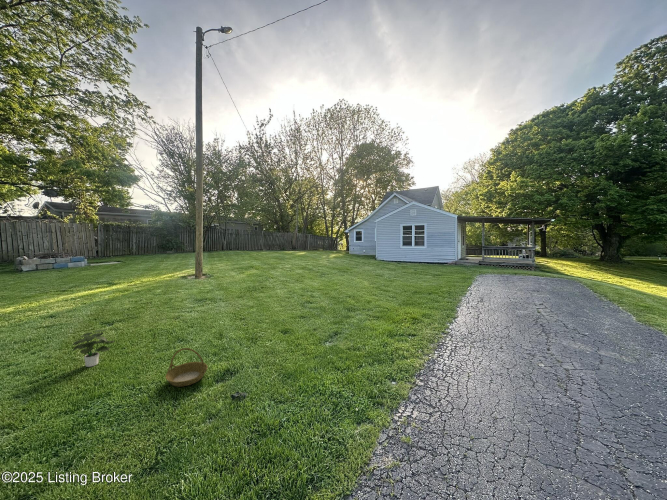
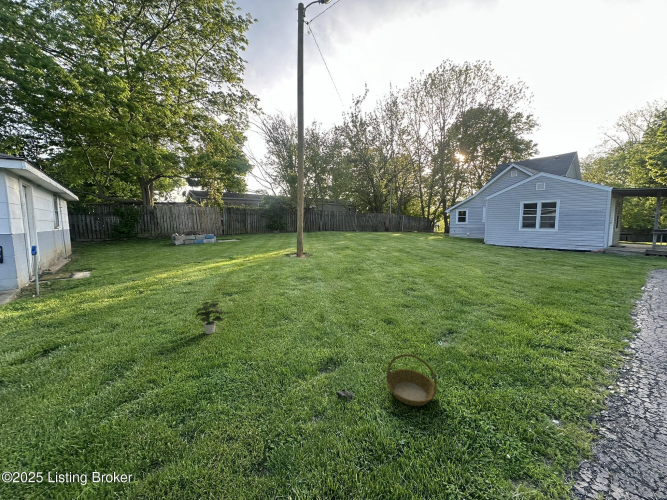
basket: present [166,348,208,387] -> present [387,354,437,406]

